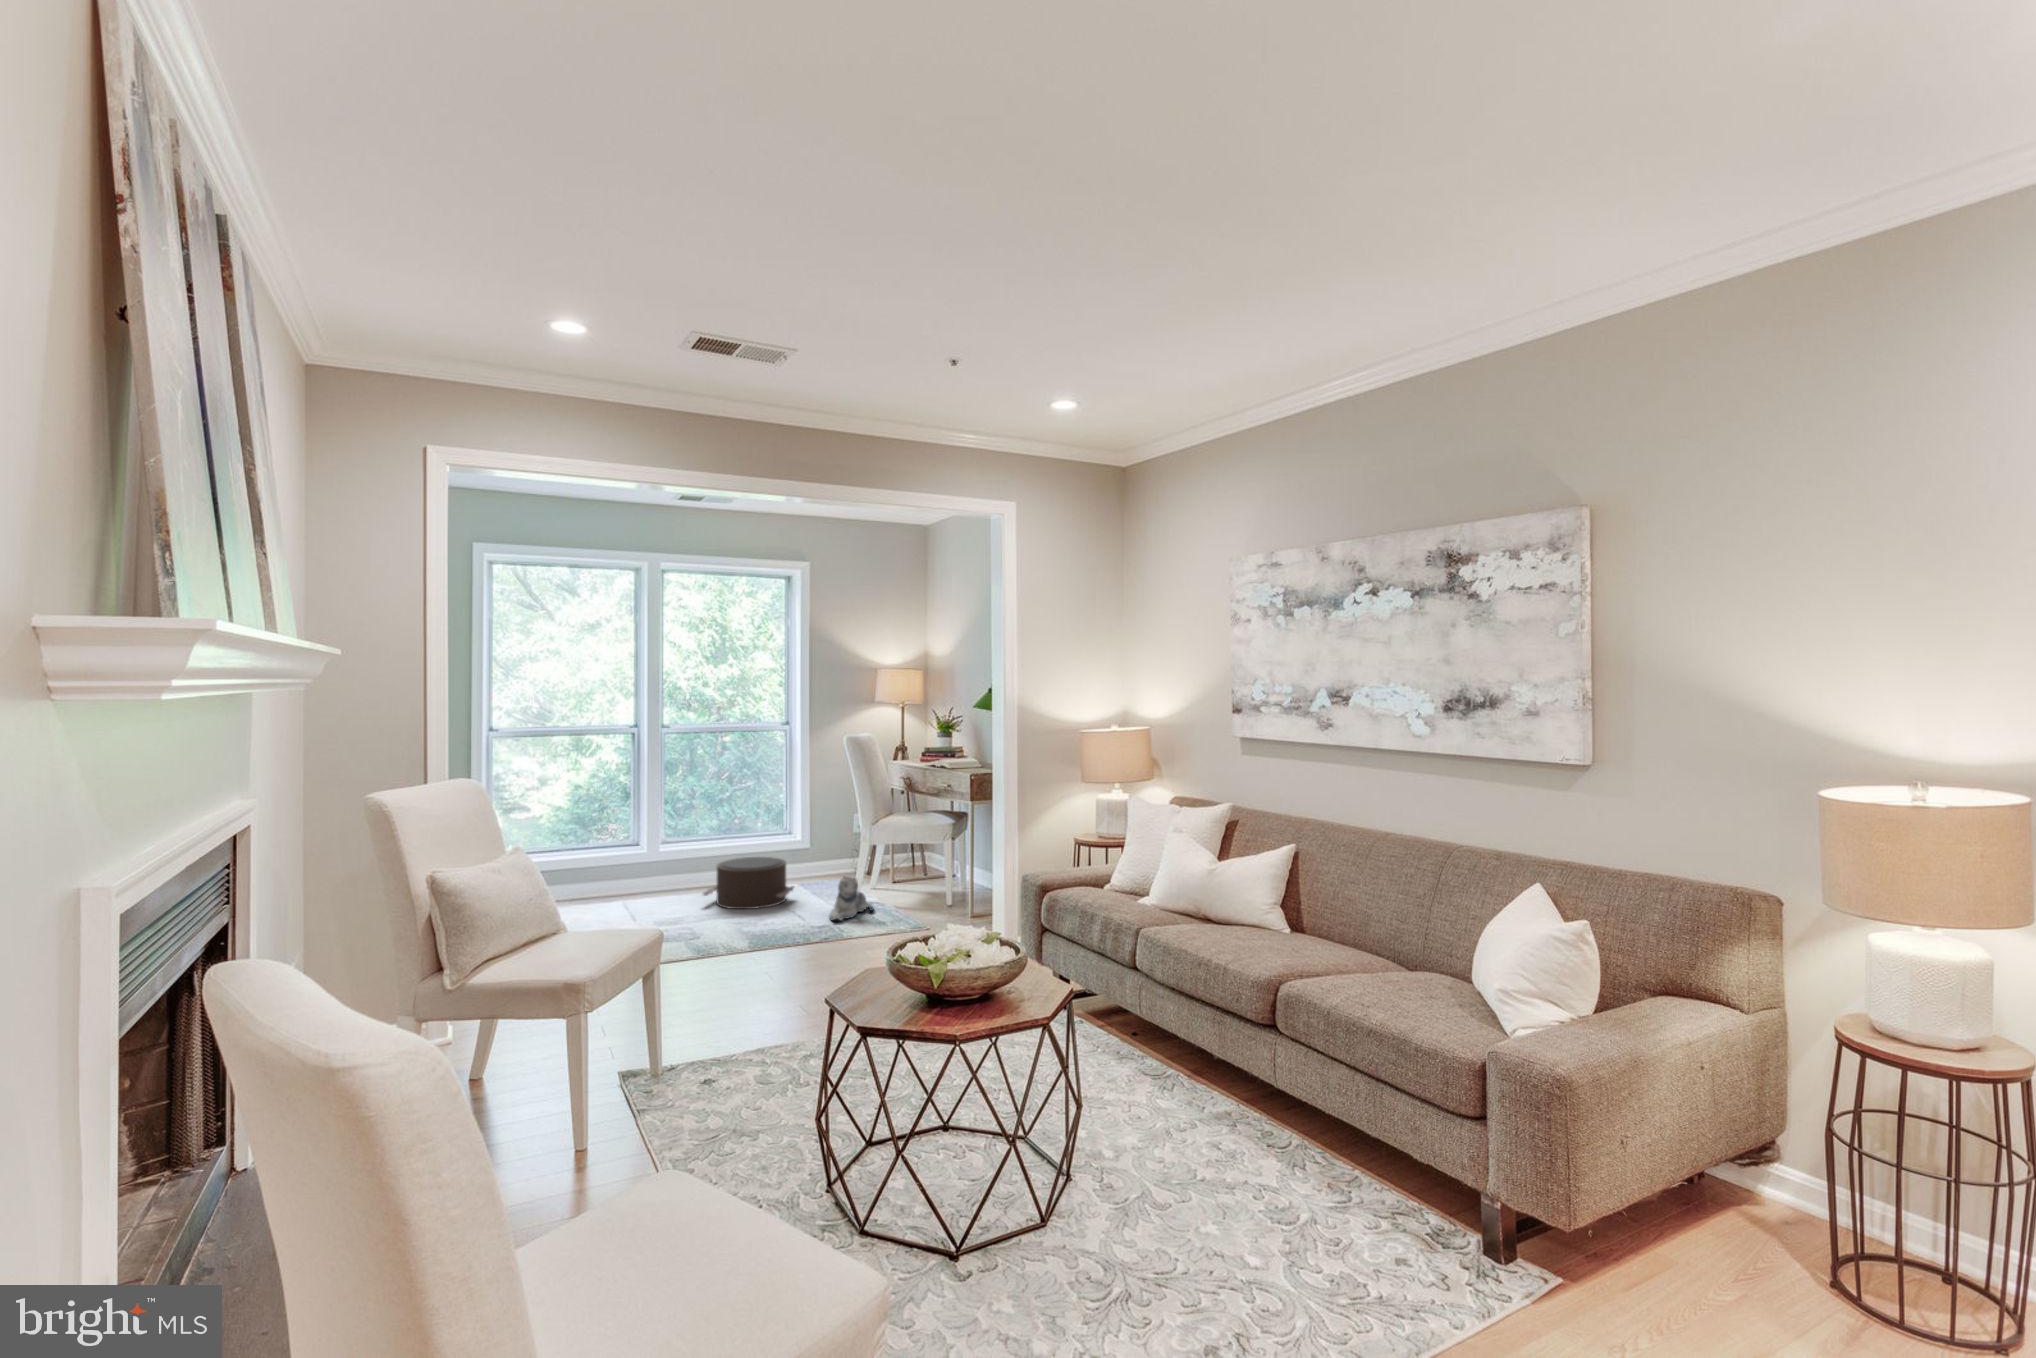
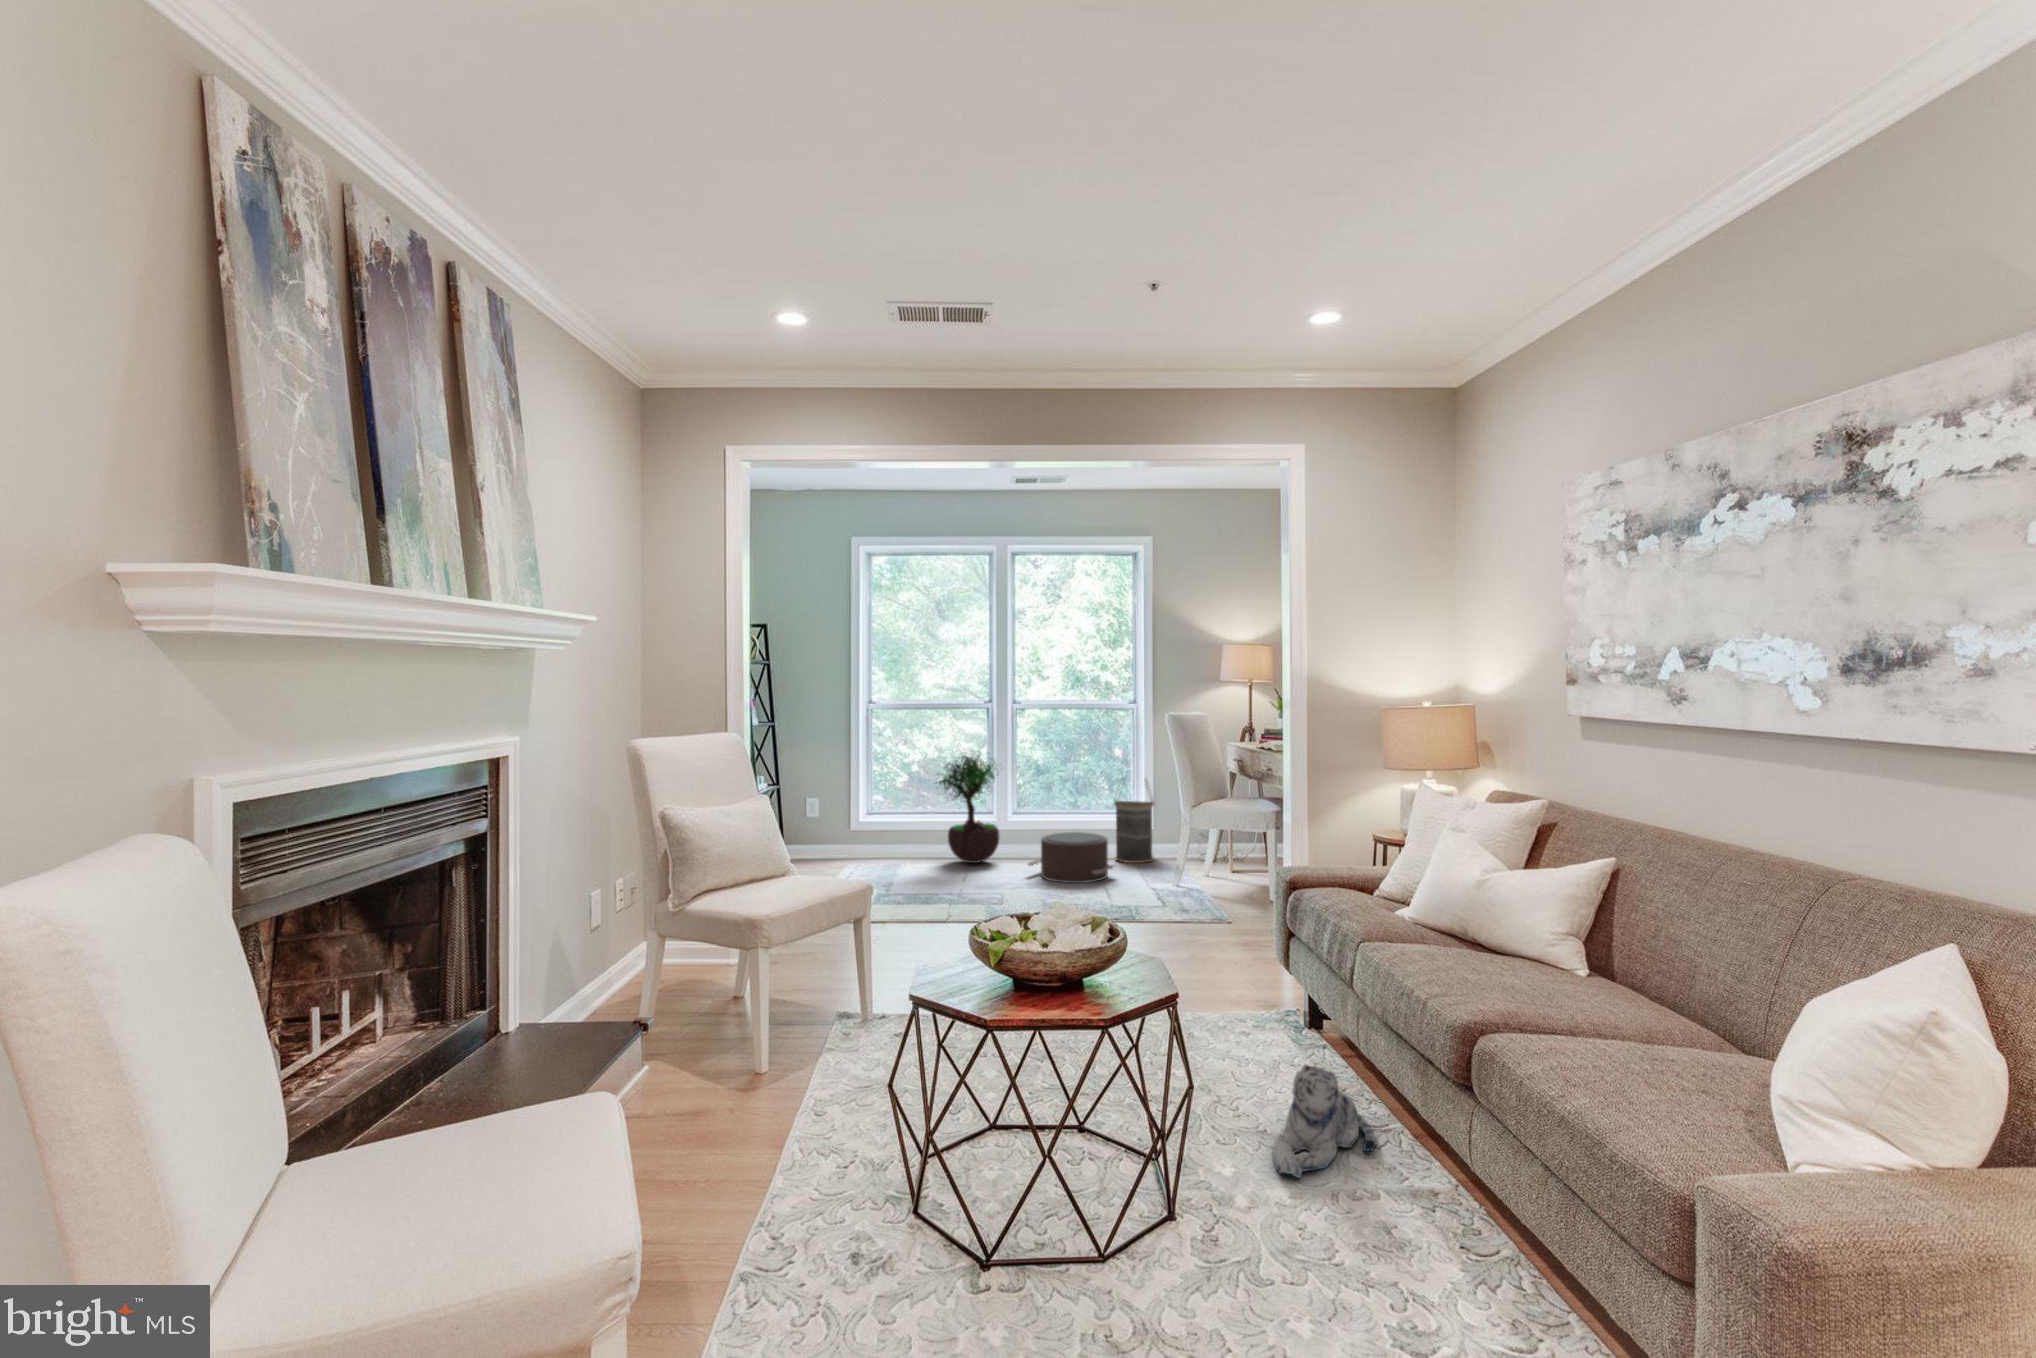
potted tree: none [587,772,670,899] -> present [936,752,1000,863]
basket: none [779,798,820,883] -> present [1114,780,1154,863]
plush toy: present [829,876,874,920] -> present [1272,1064,1376,1178]

